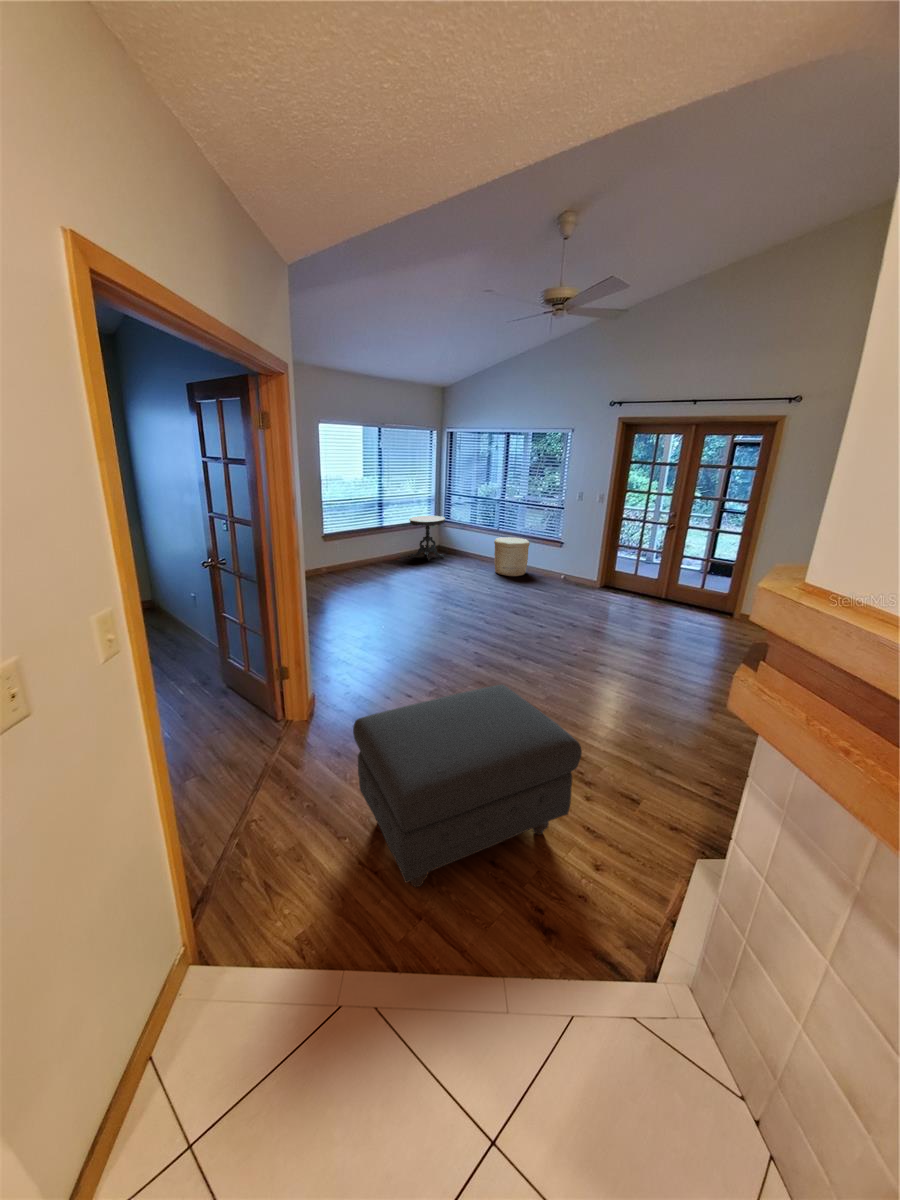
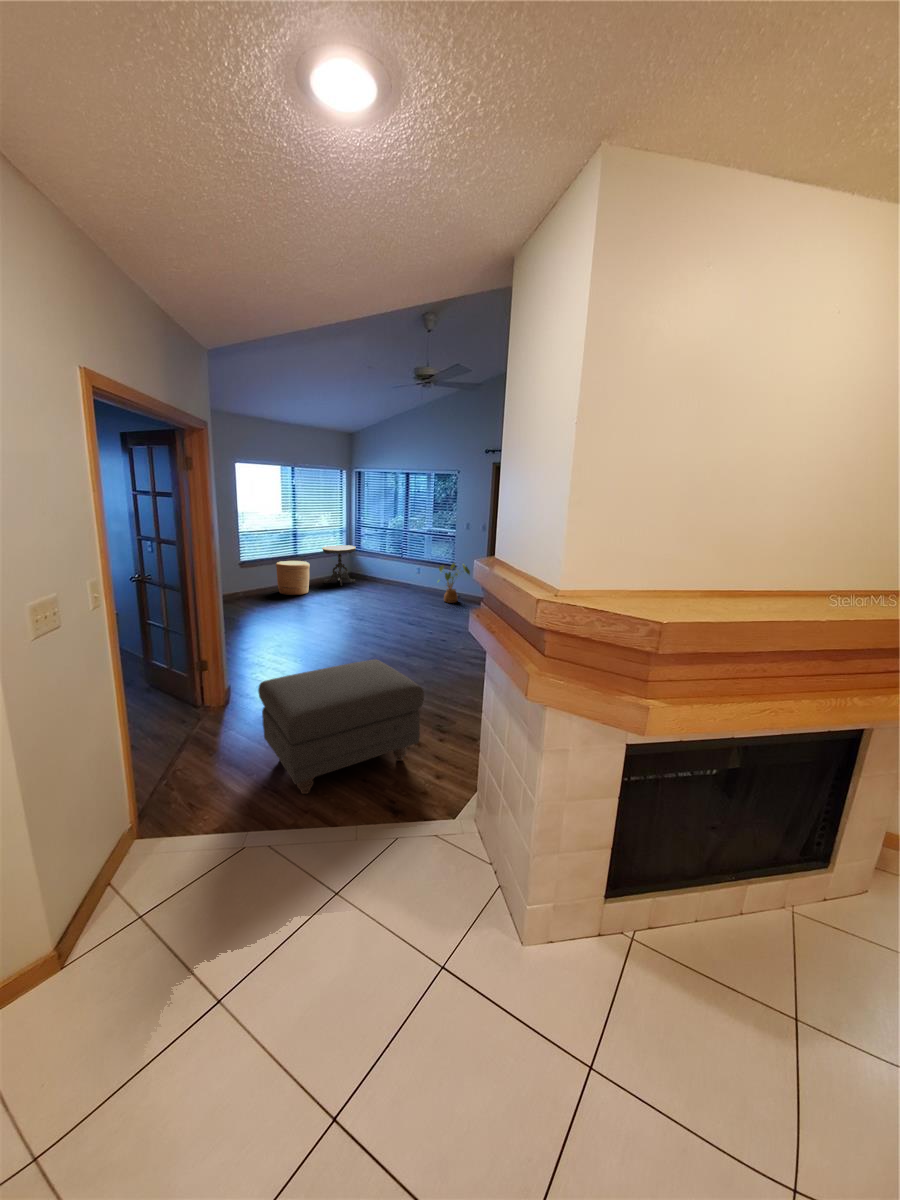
woven basket: present [494,537,530,576] -> present [276,561,310,595]
house plant: none [540,538,581,585] -> present [437,563,470,603]

